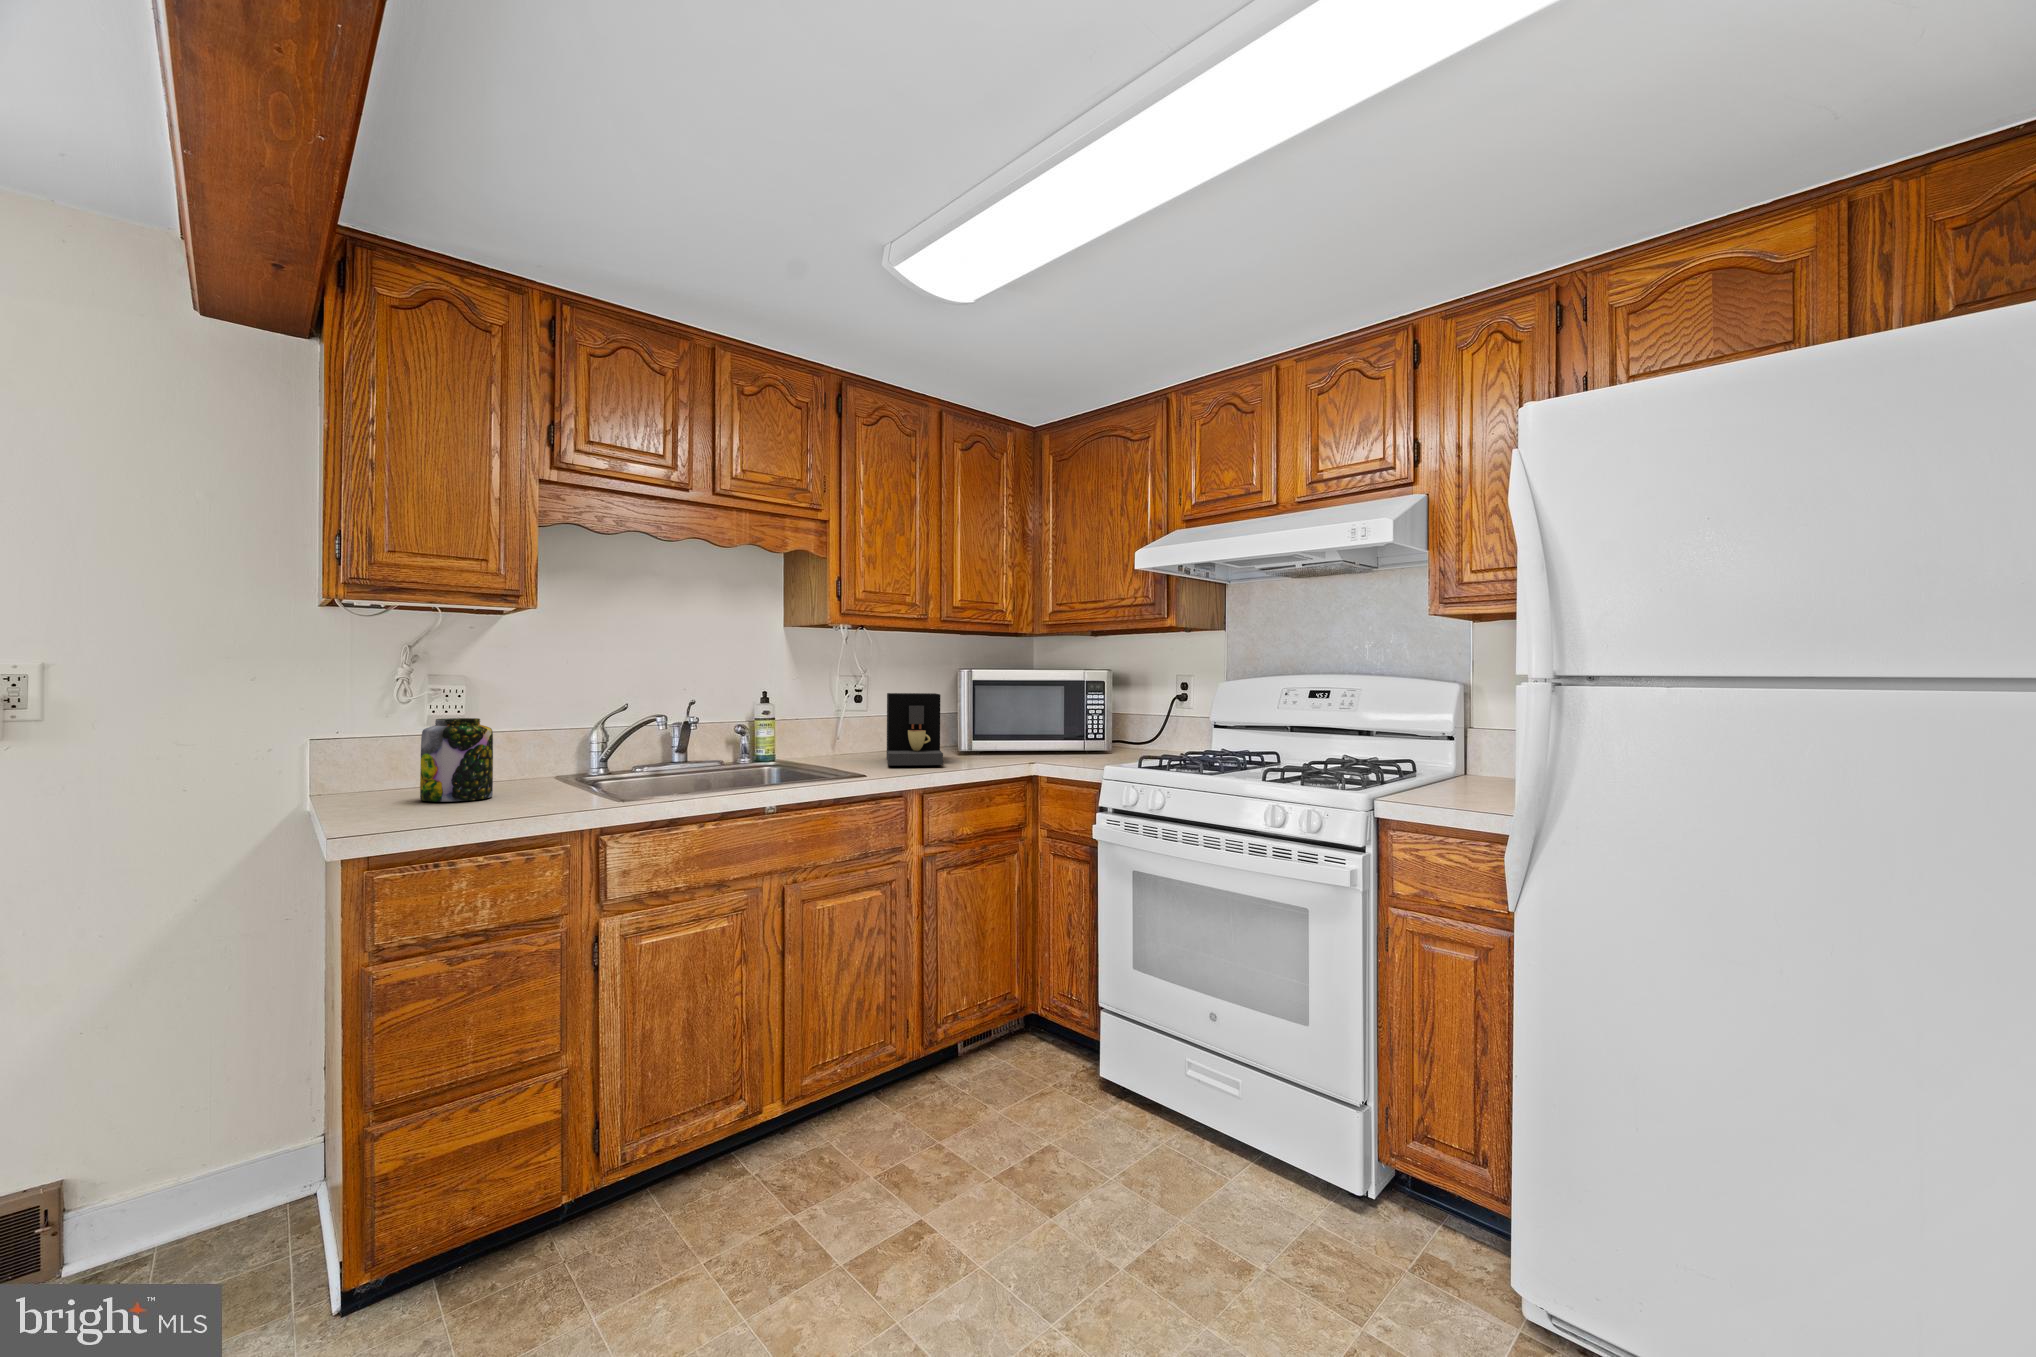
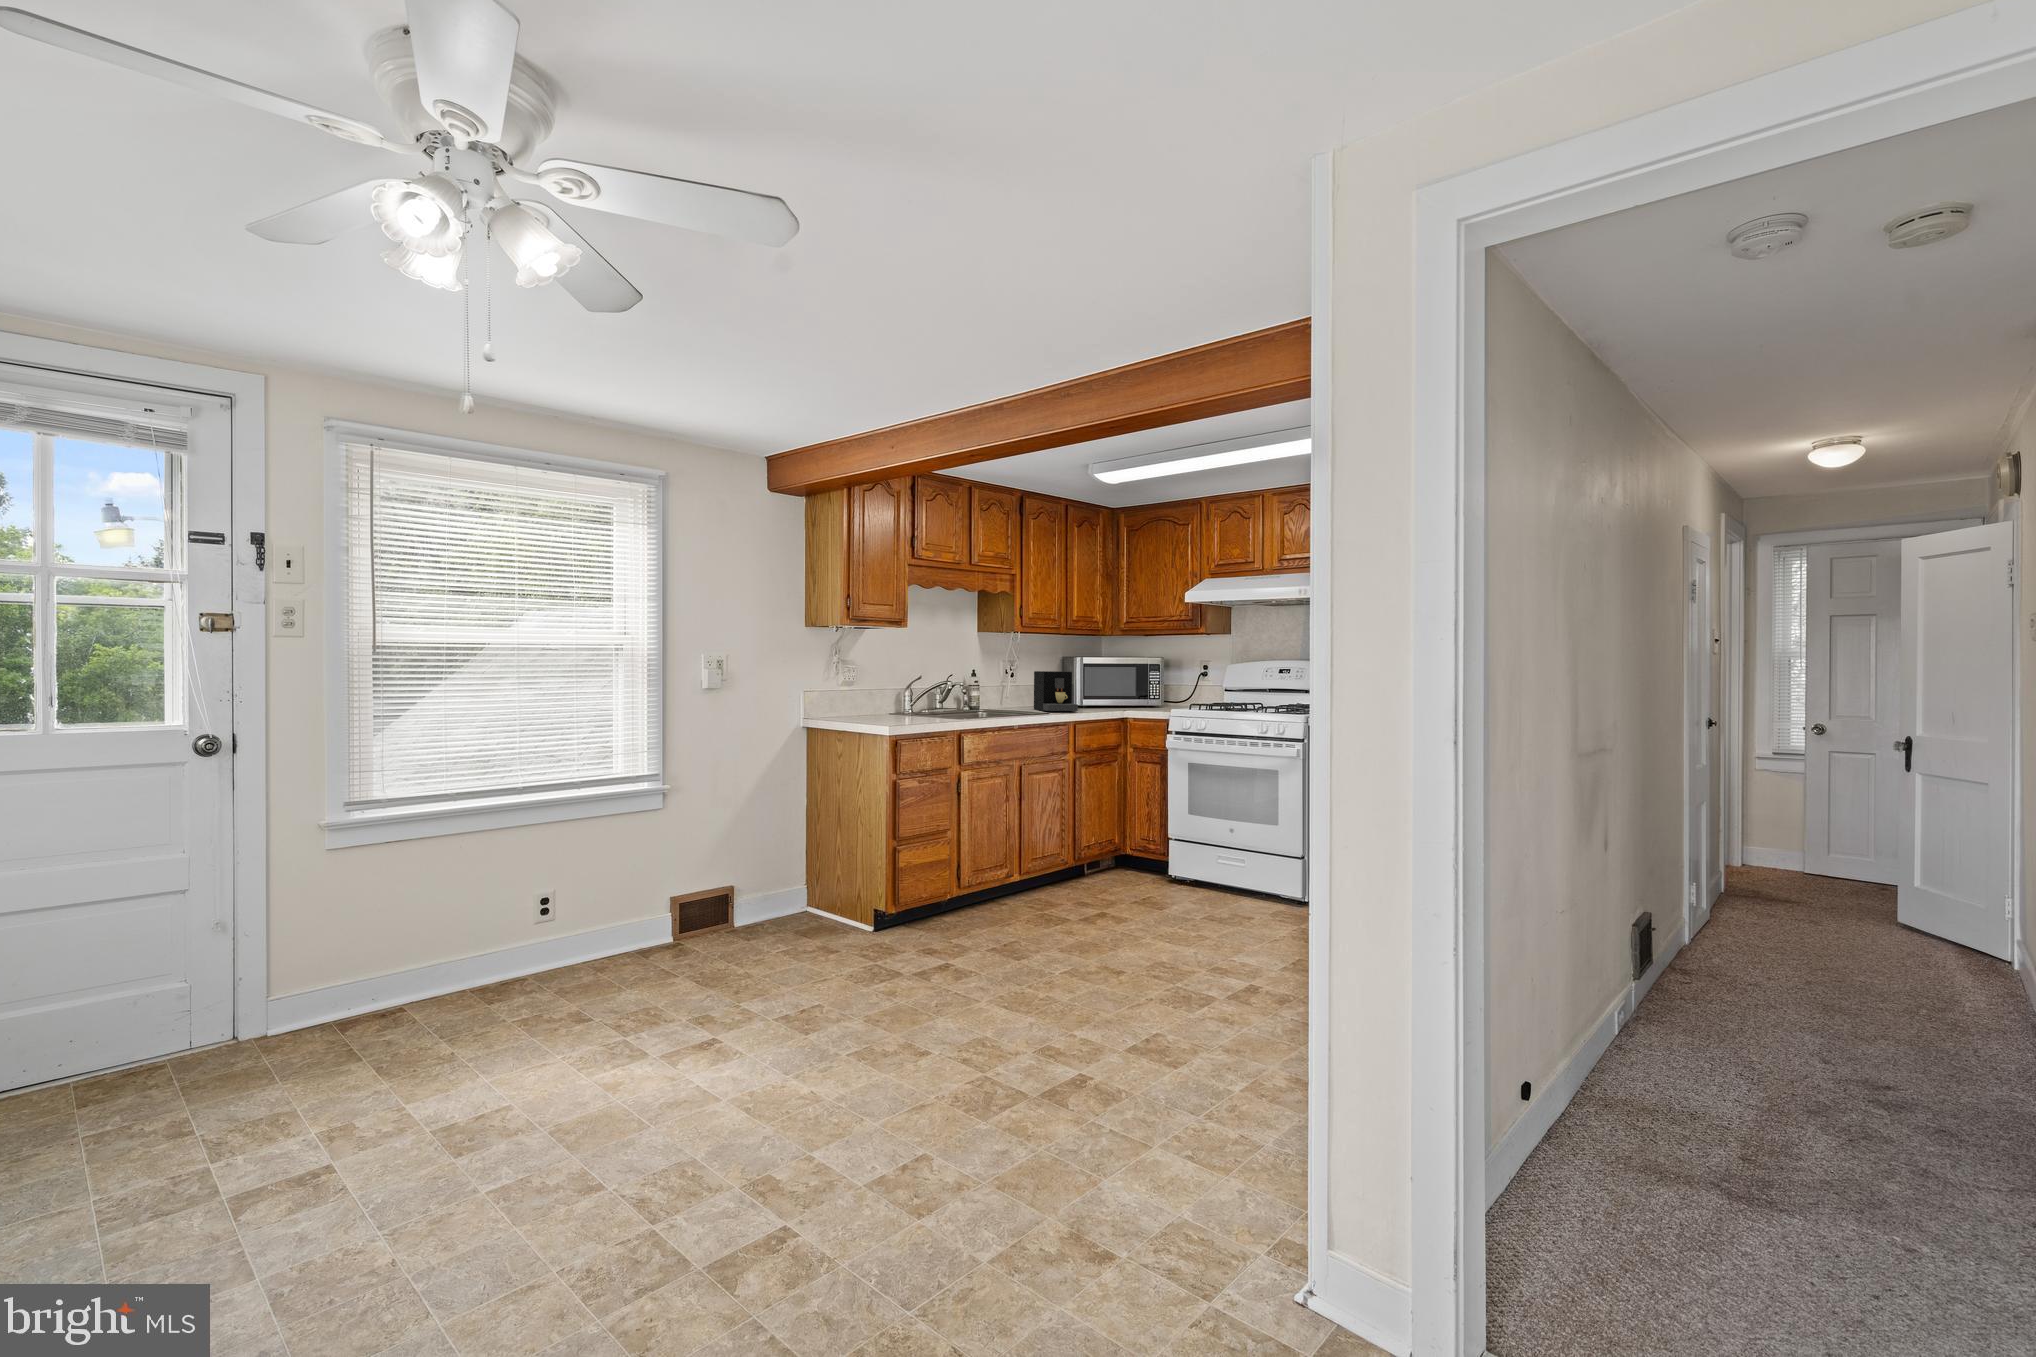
jar: present [420,718,493,802] -> none [866,681,895,720]

